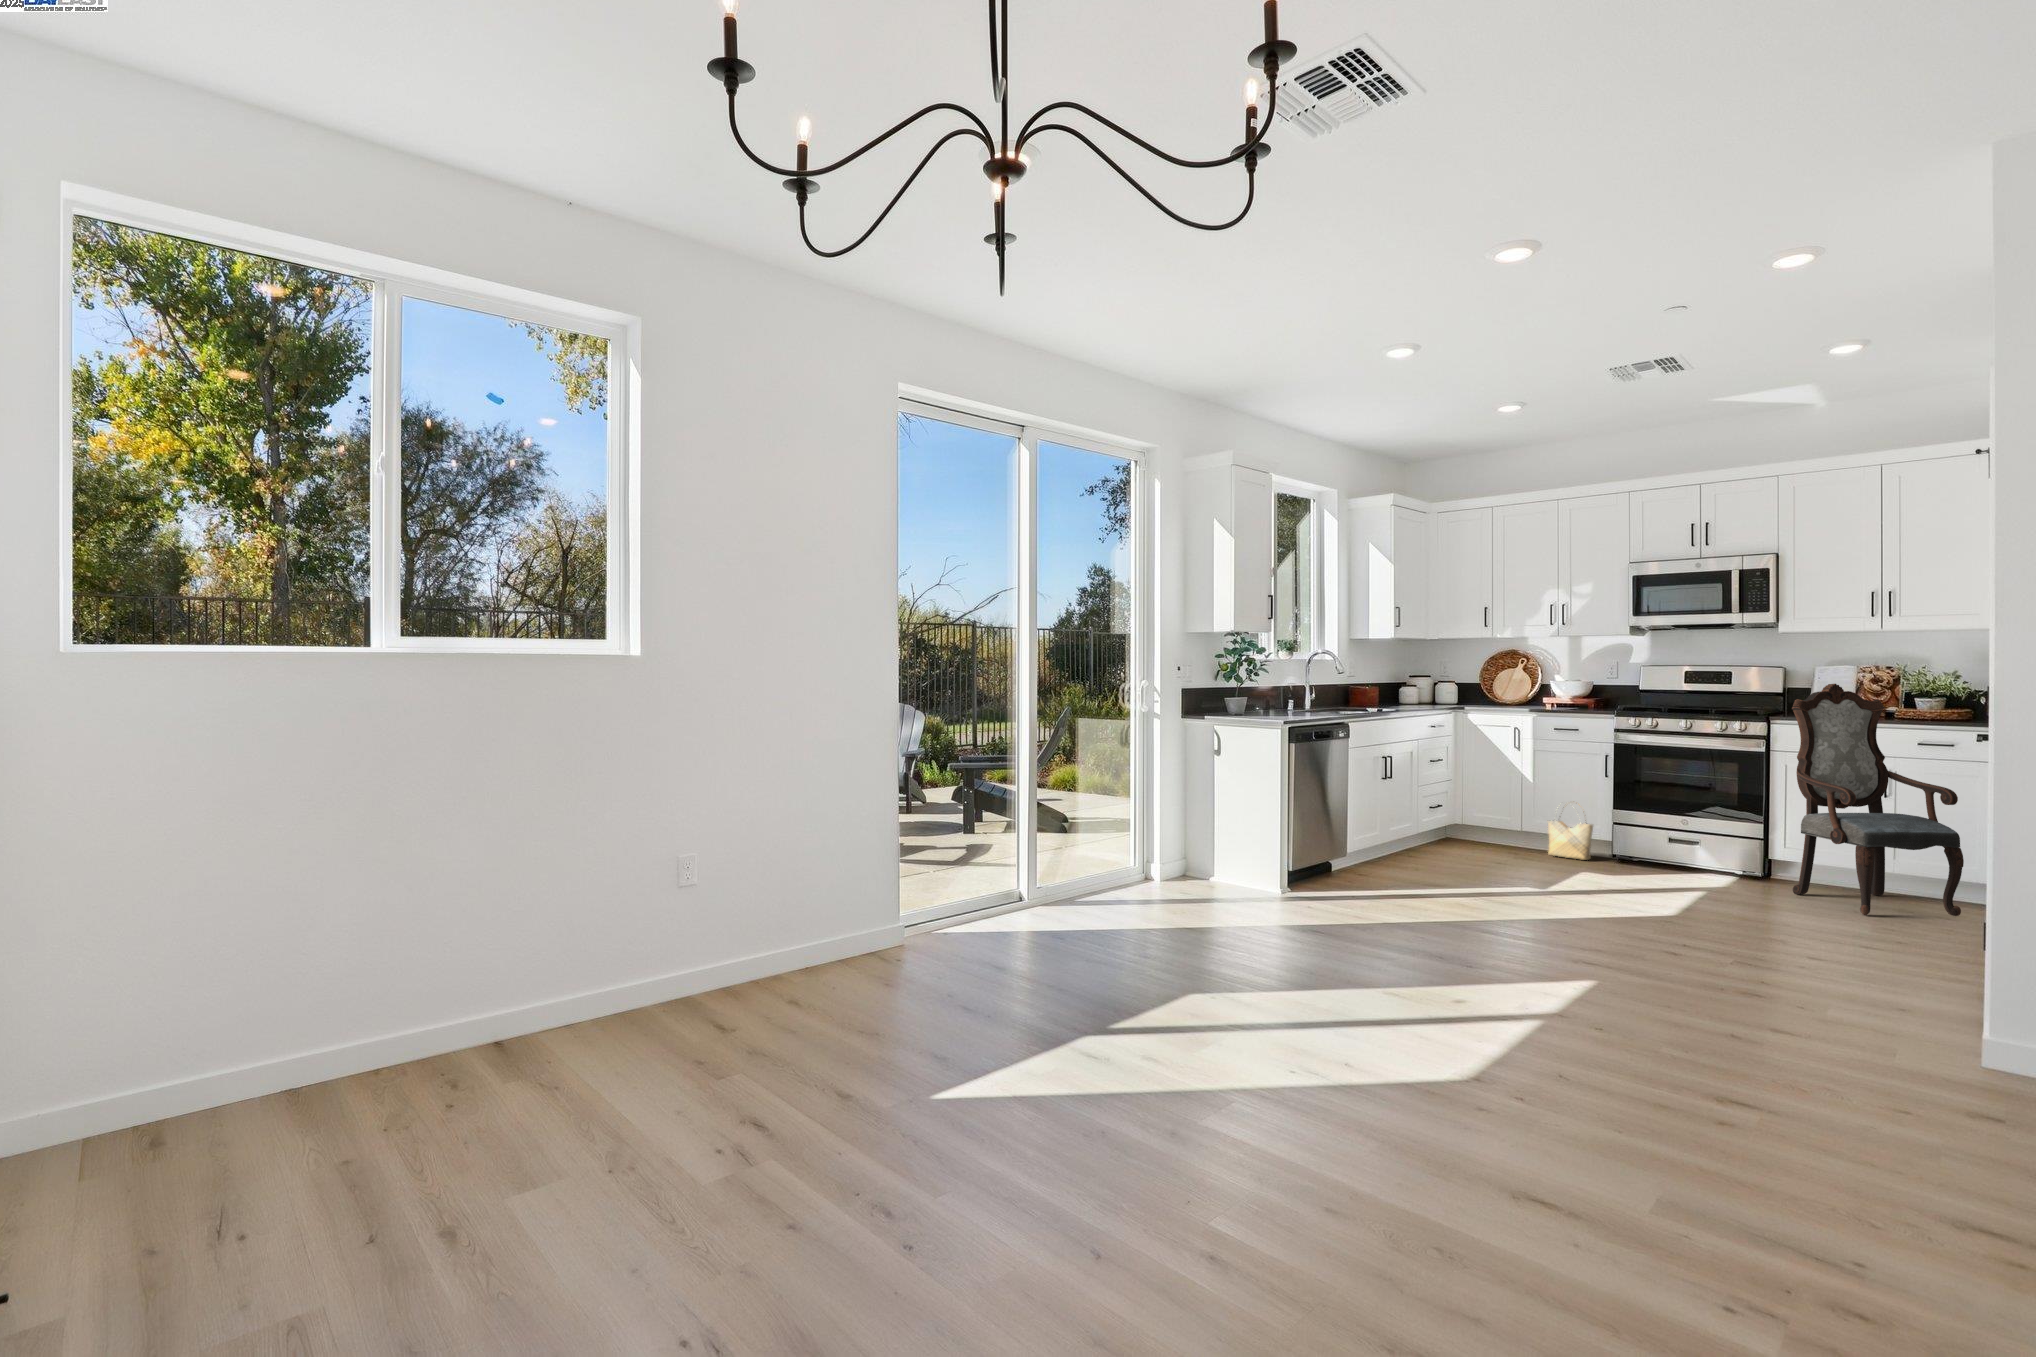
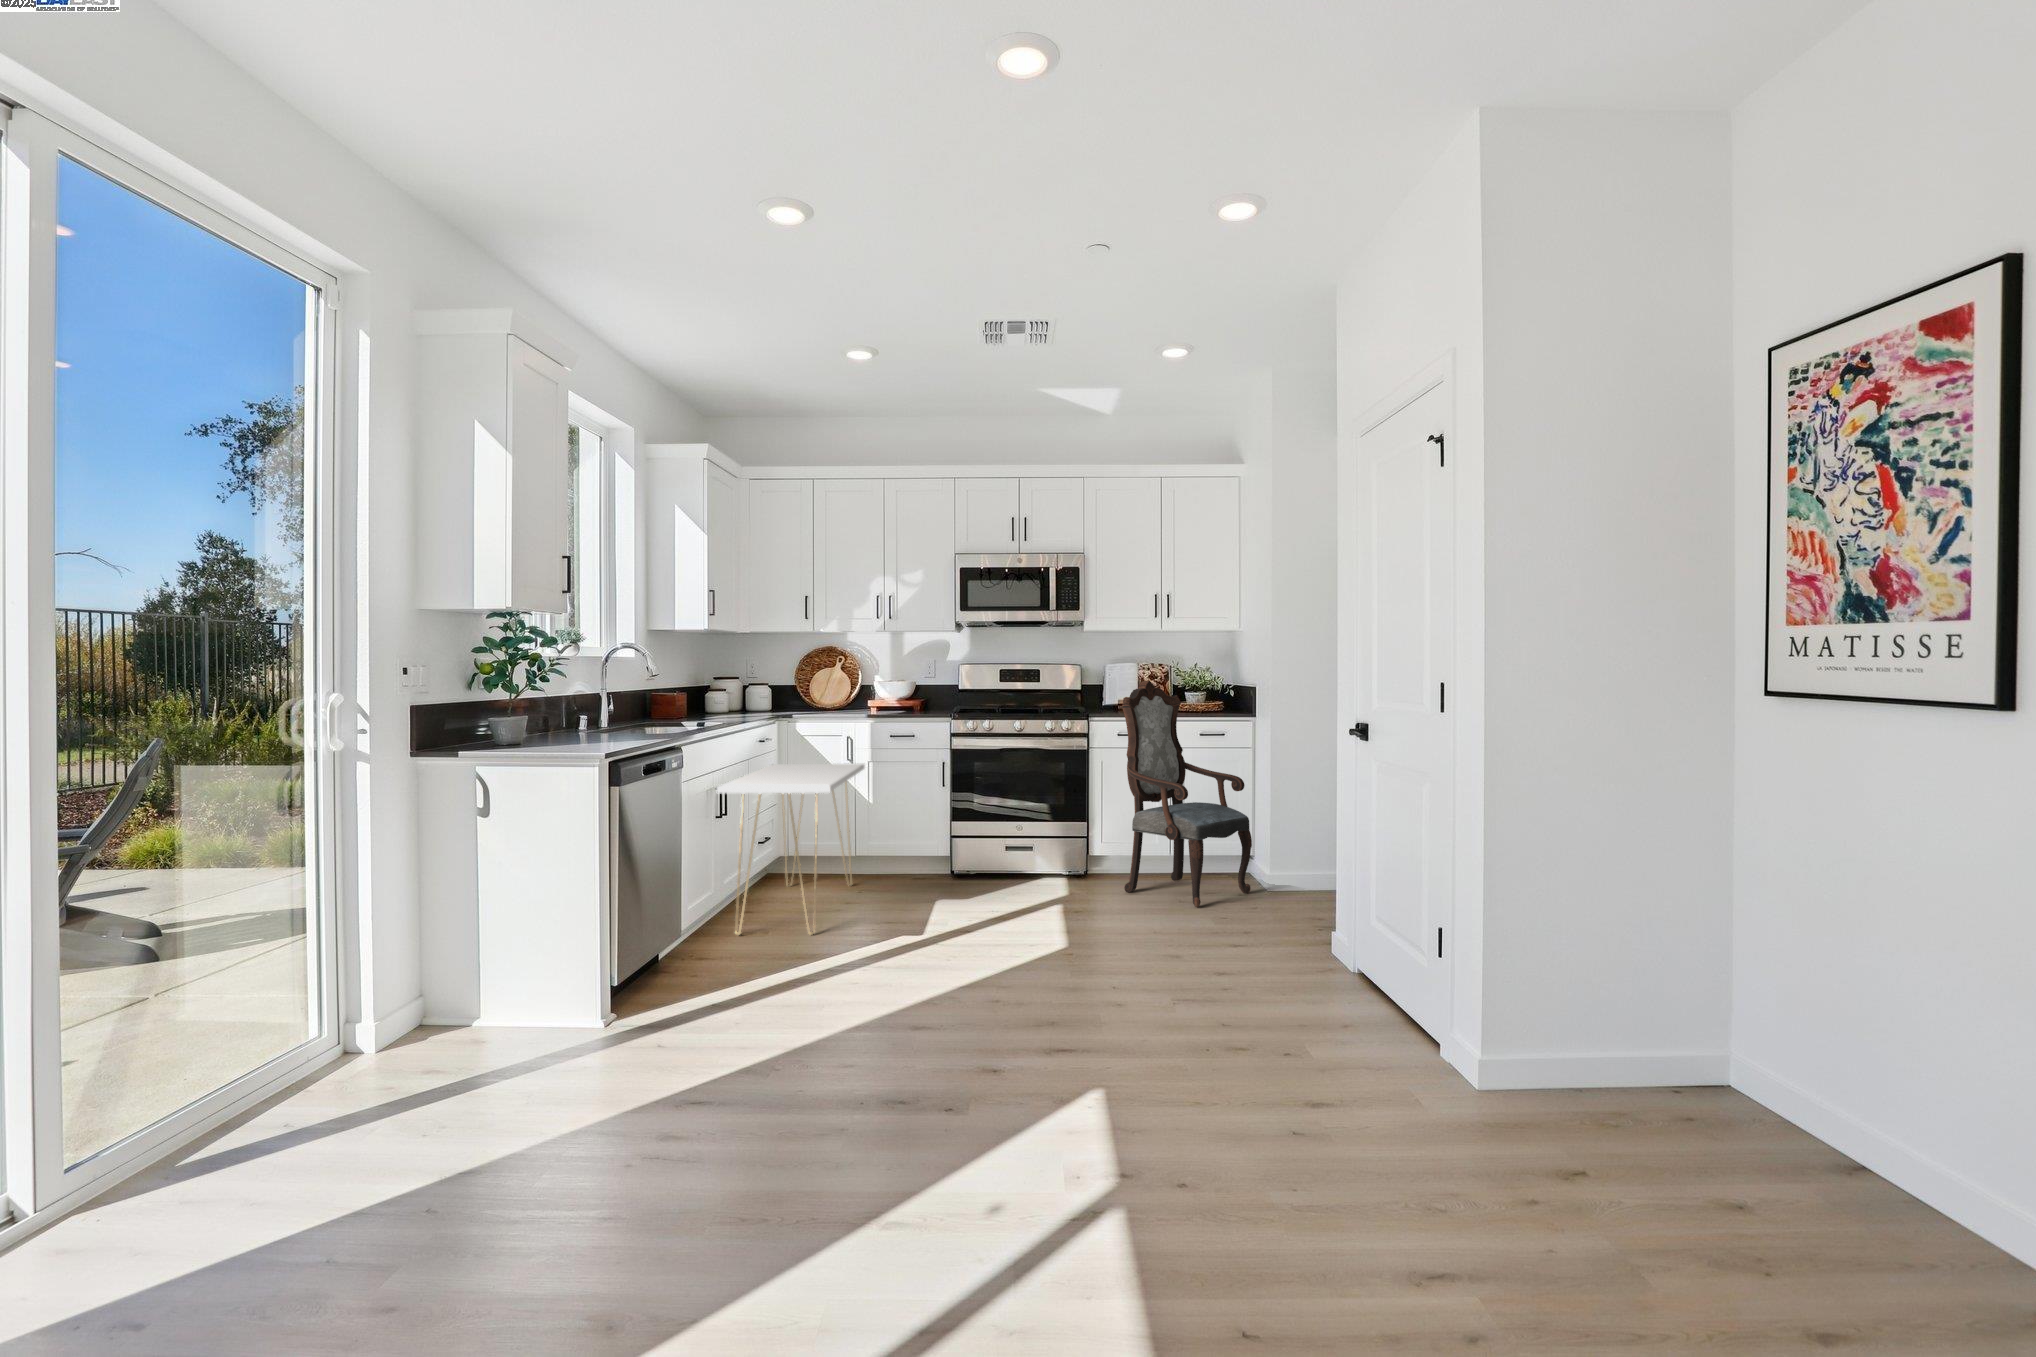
console table: none [1380,746,1525,875] -> present [717,763,865,935]
woven basket: present [1548,805,1593,860] -> none [887,818,935,882]

